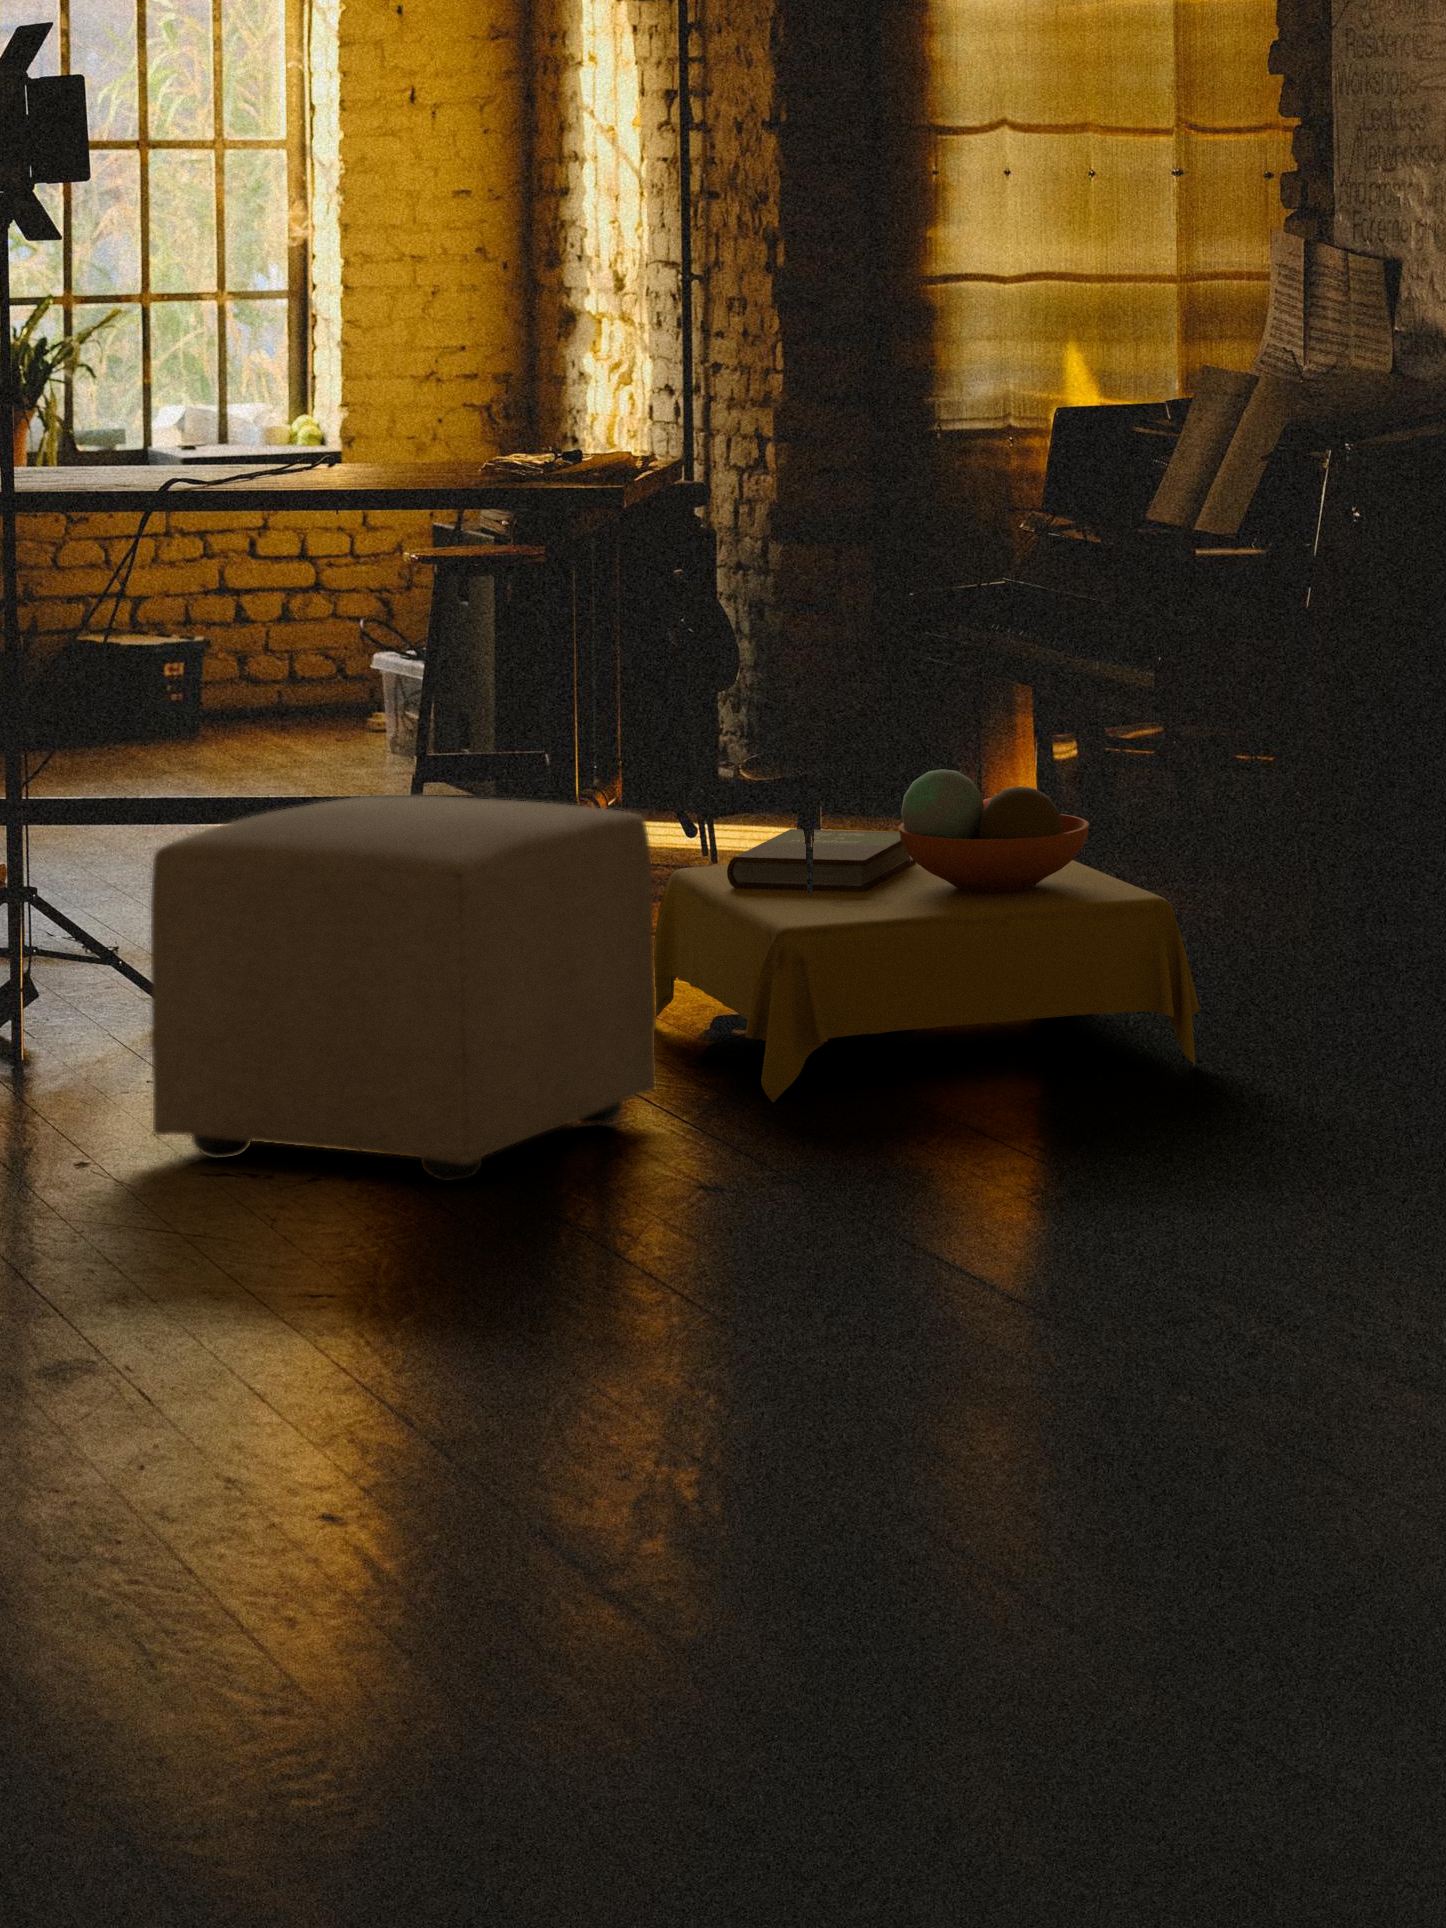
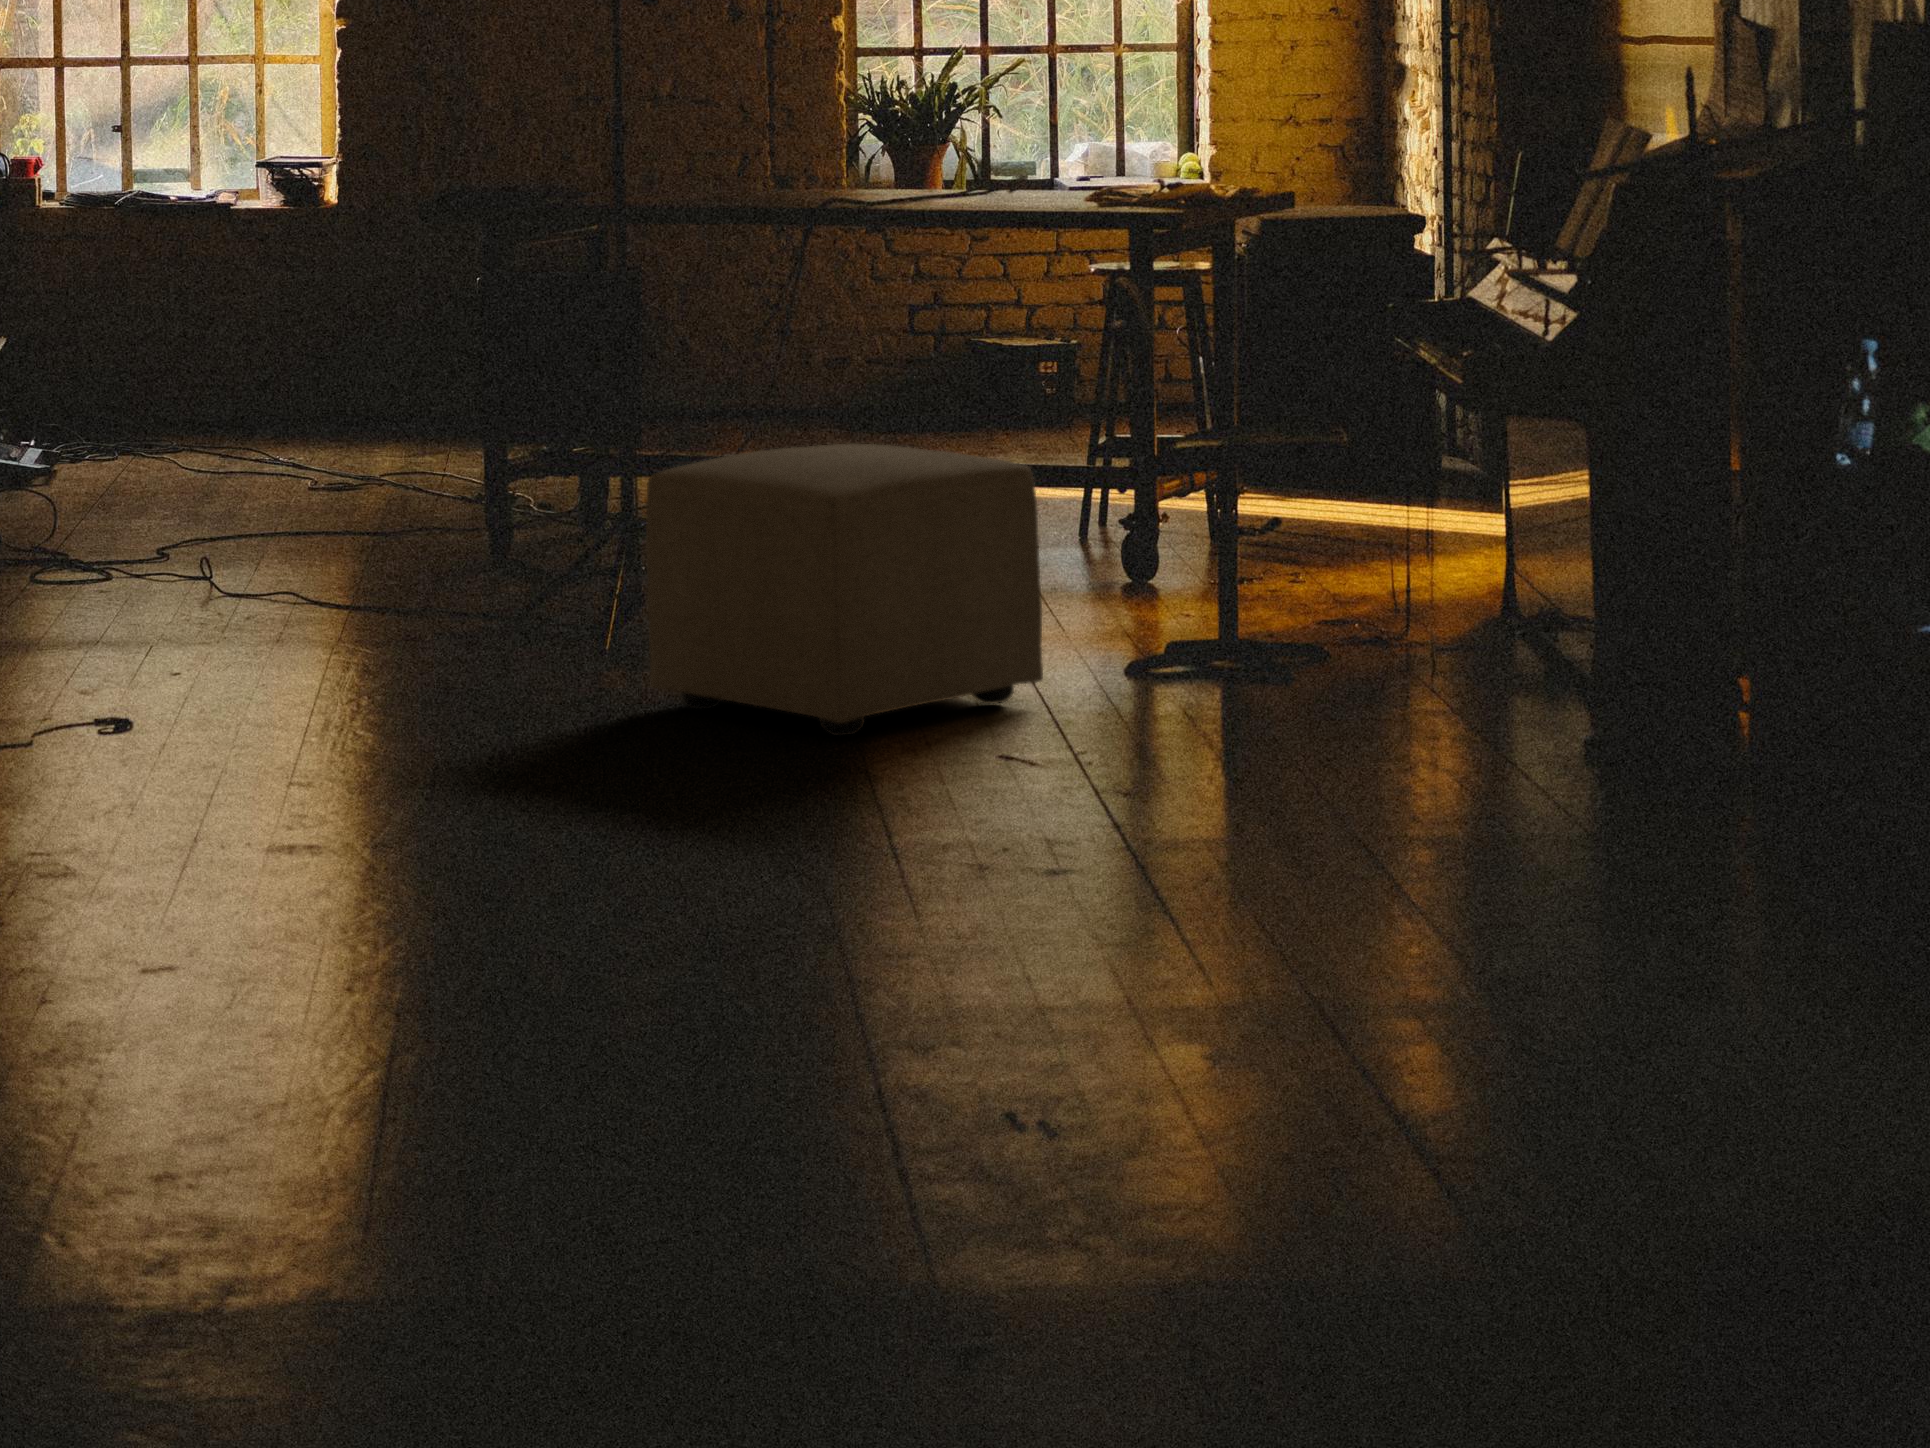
side table: present [654,769,1200,1102] -> none [1123,443,1521,698]

